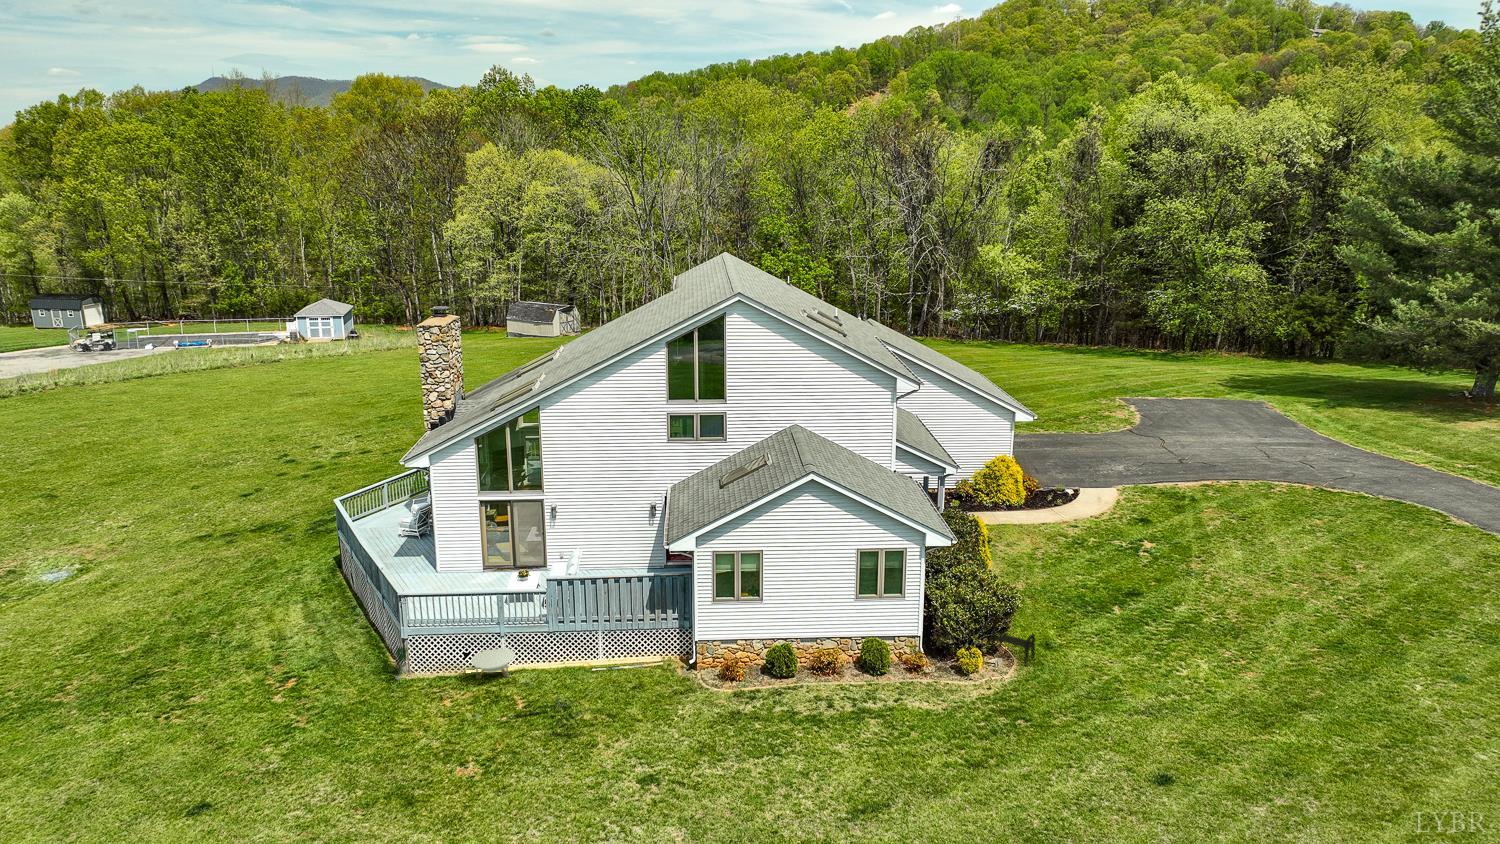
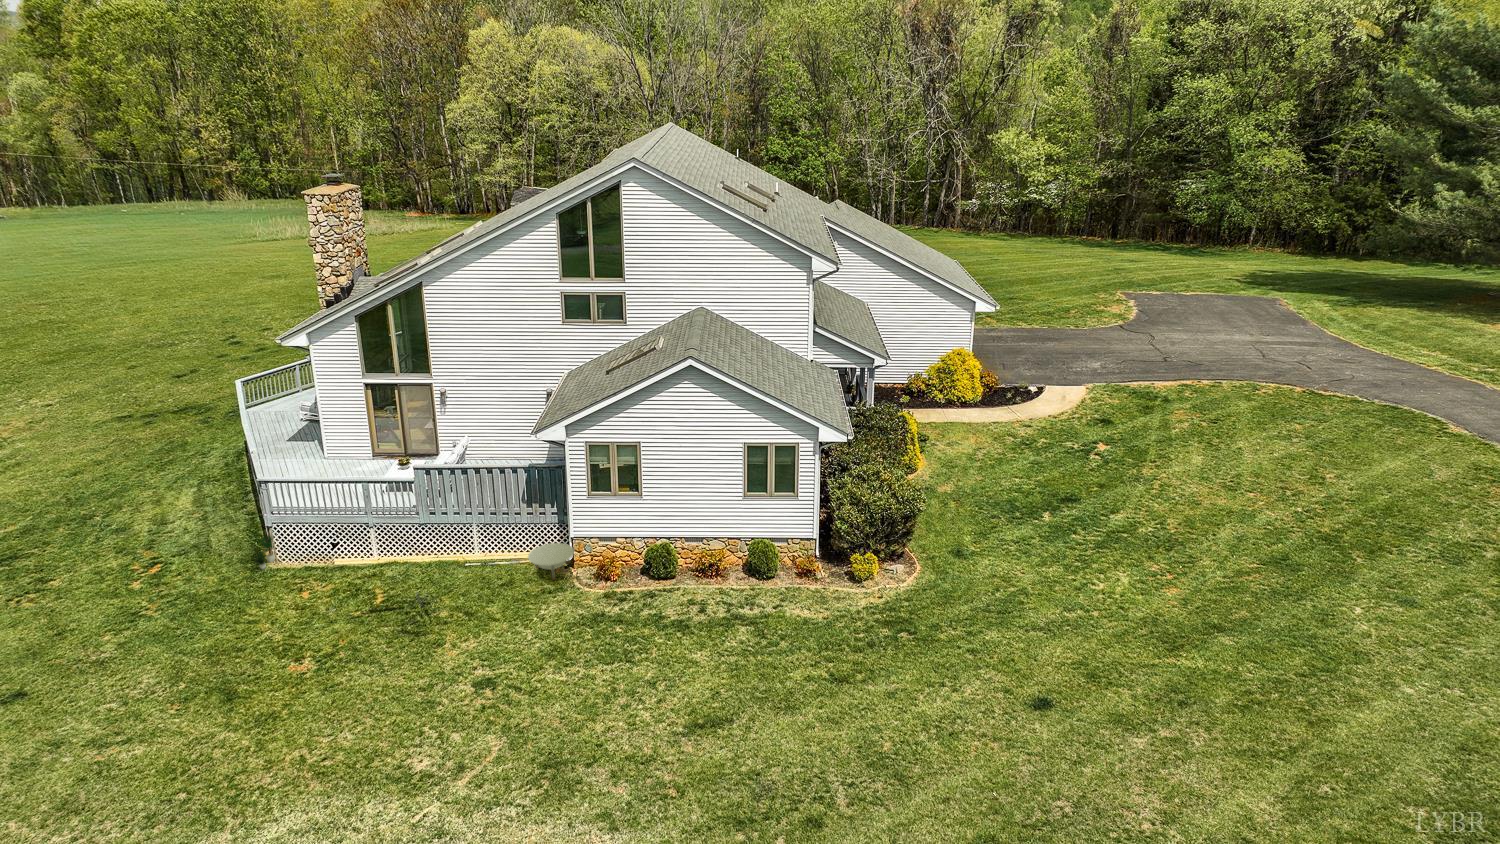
bench: present [991,629,1035,666] -> none [892,530,940,574]
round table: present [471,649,515,679] -> present [528,543,574,580]

